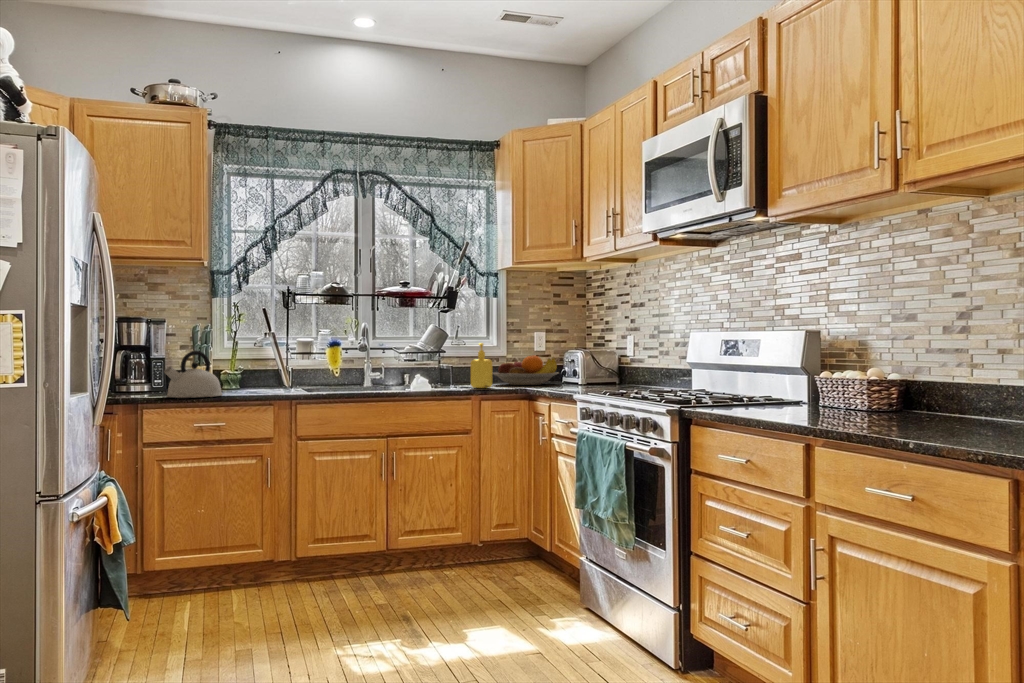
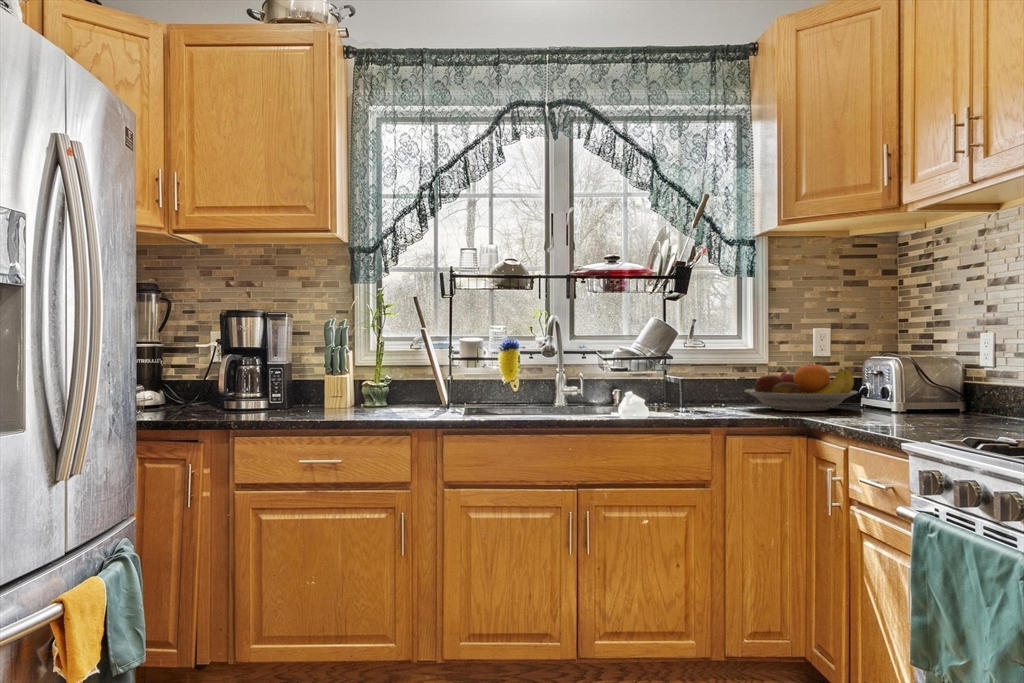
soap dispenser: present [471,343,493,388] -> none [709,344,745,417]
kettle: present [164,351,222,398] -> none [256,355,340,423]

